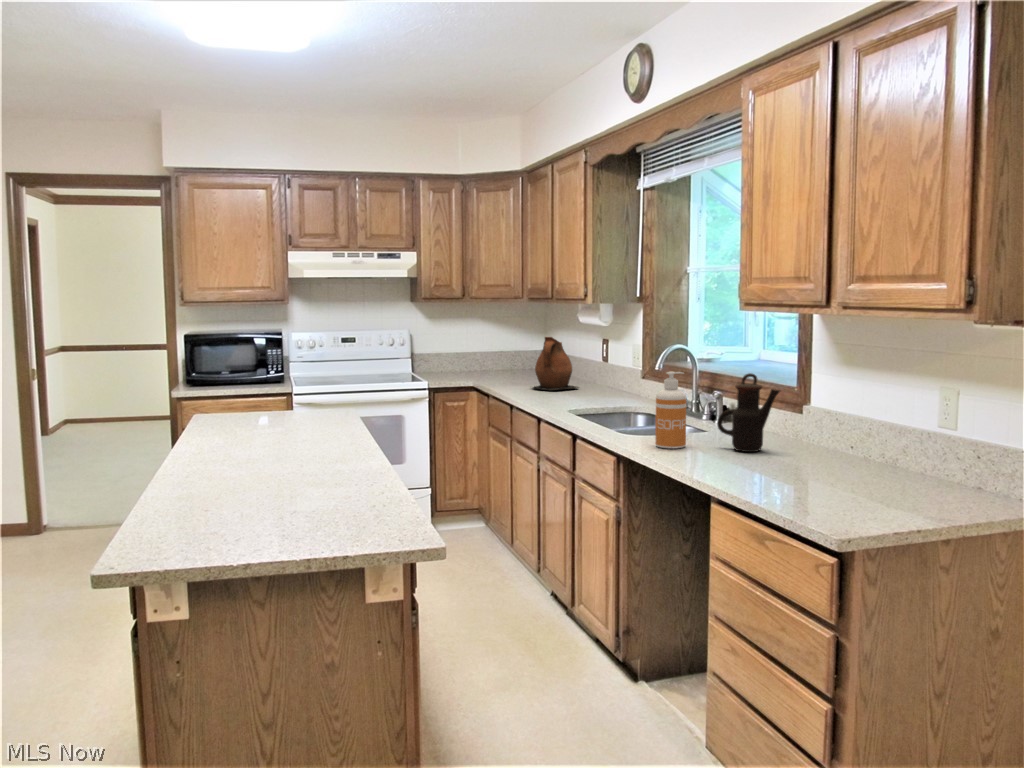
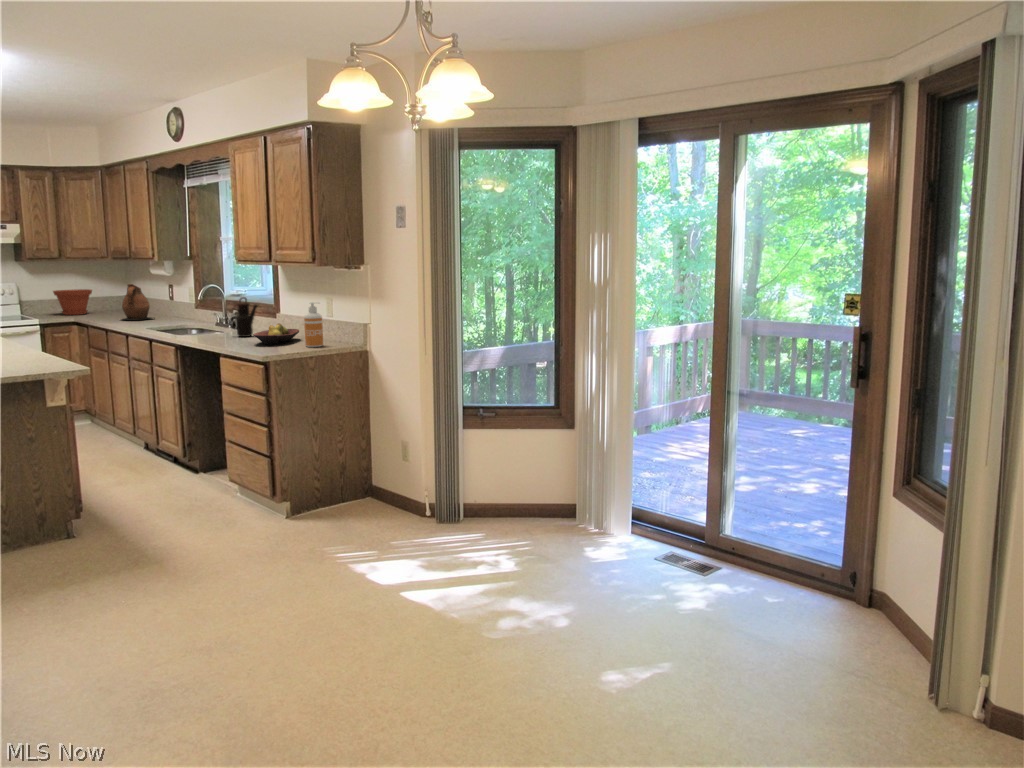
plant pot: none [453,341,501,375] -> present [53,289,92,315]
soap dispenser: present [655,372,686,448] -> present [304,302,323,347]
fruit bowl: none [787,438,883,491] -> present [253,323,299,345]

